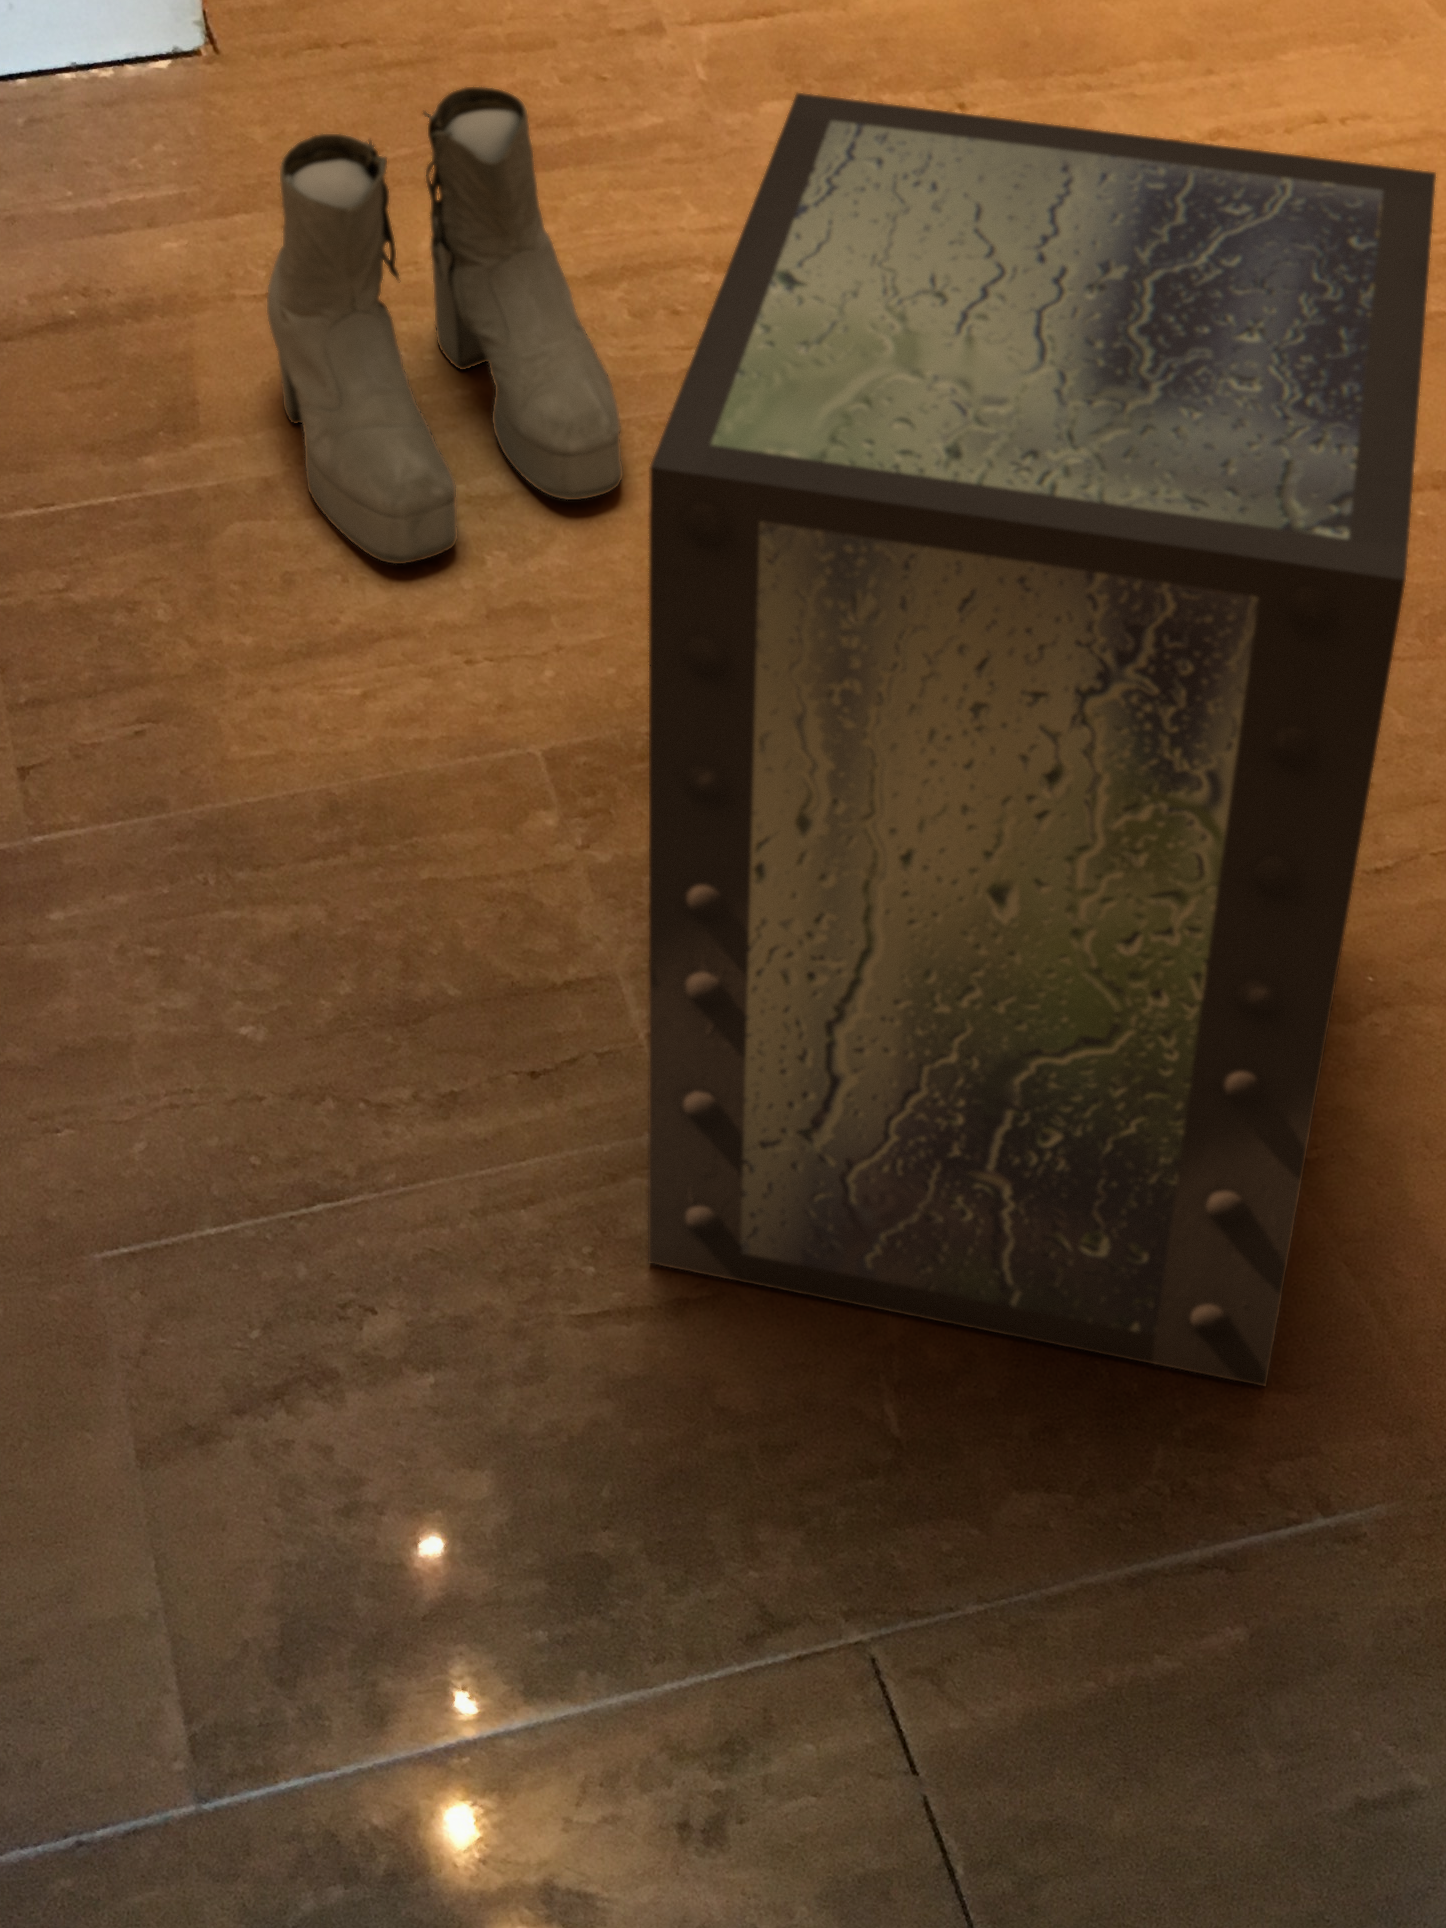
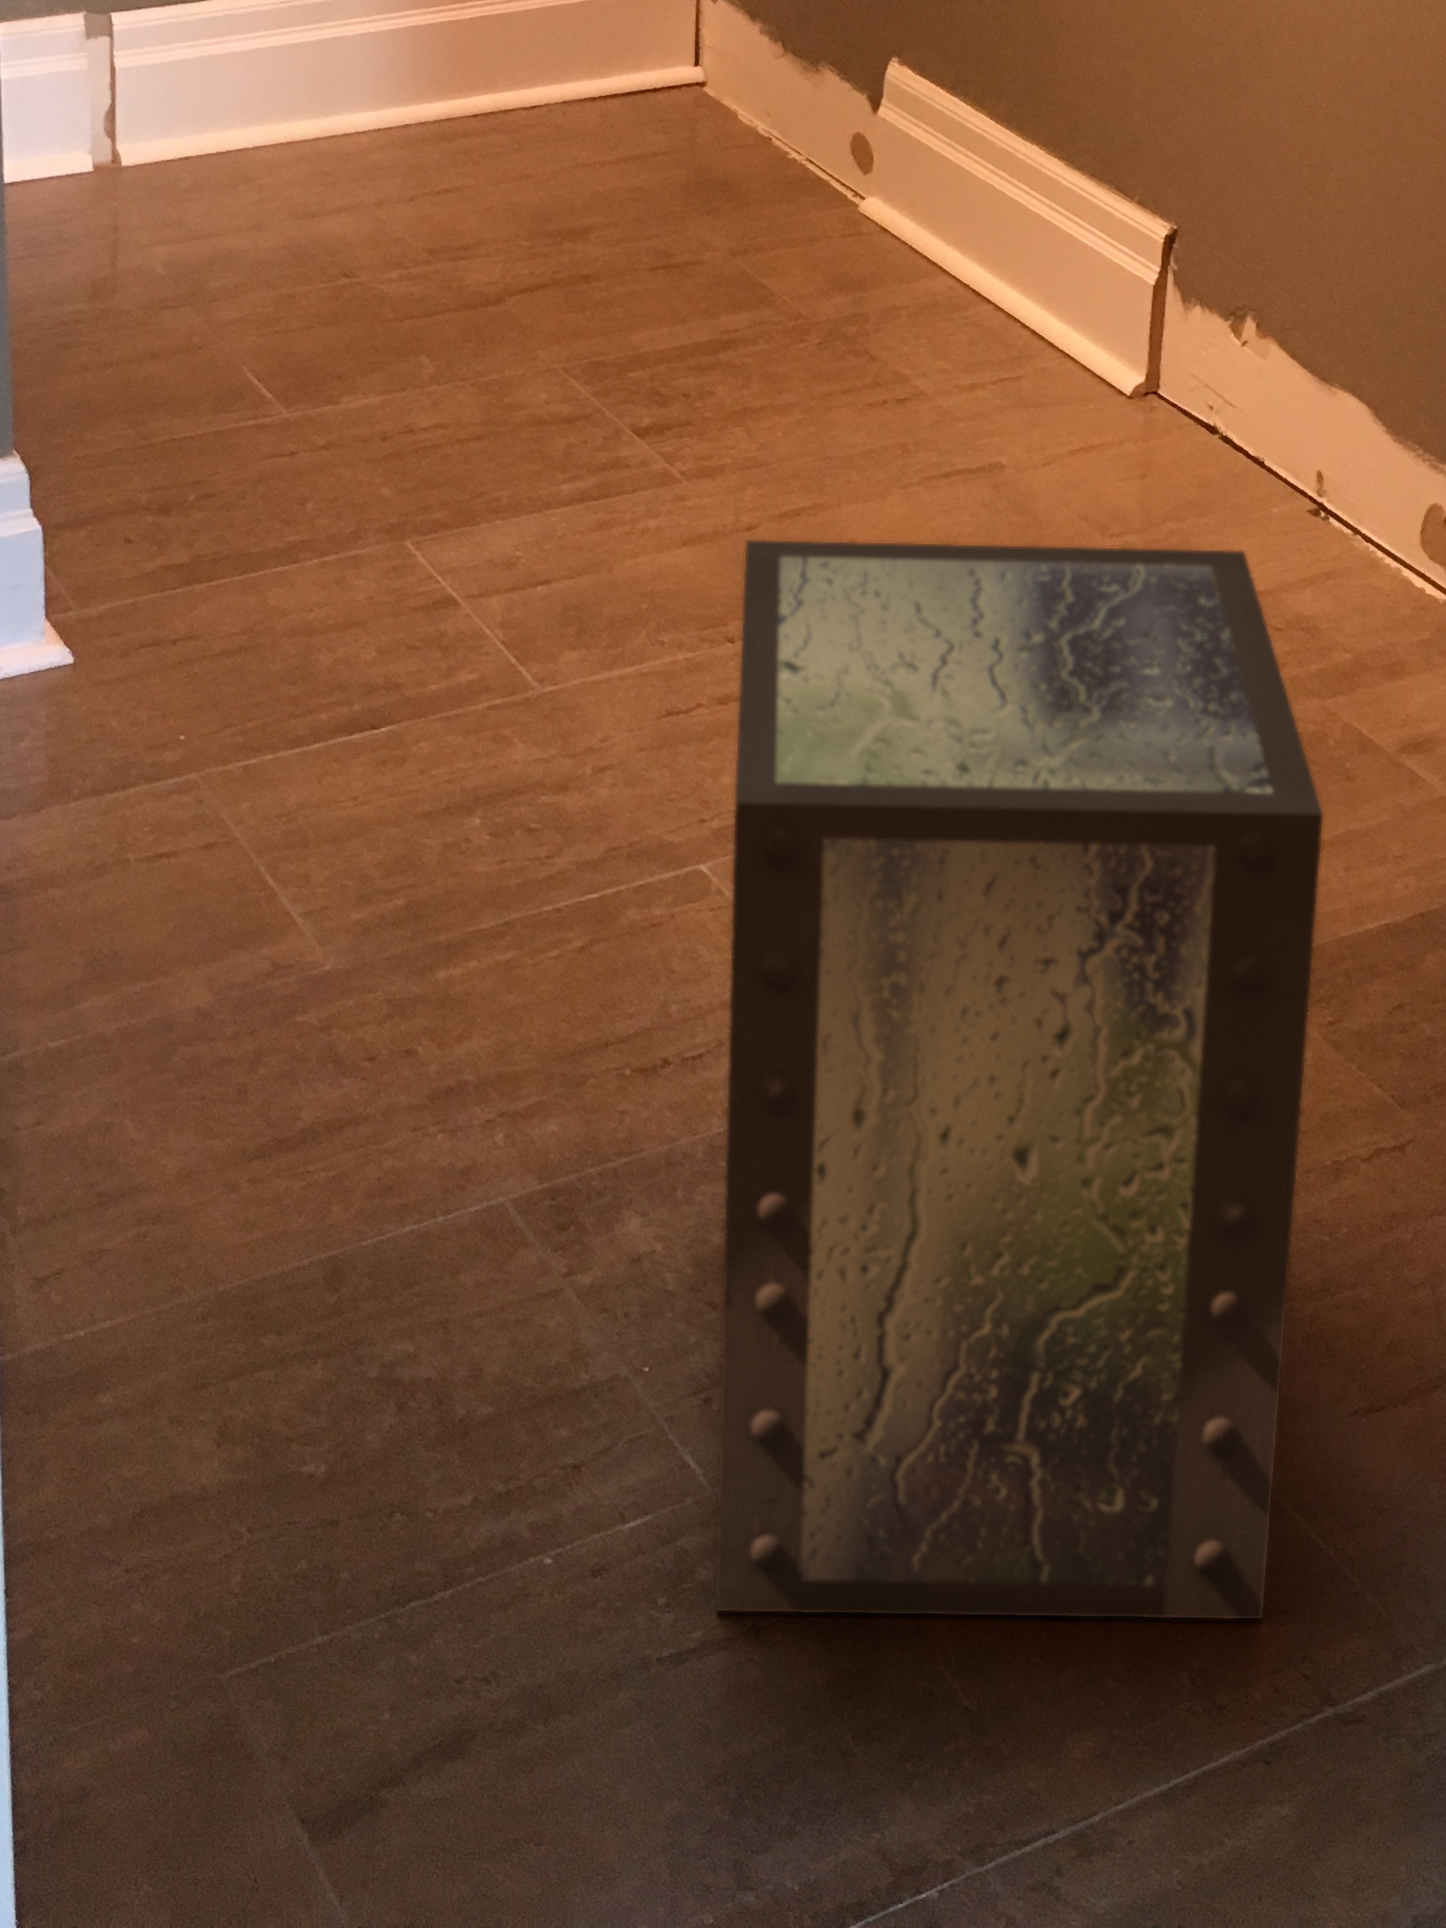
boots: present [267,87,623,564] -> none [184,629,521,1063]

